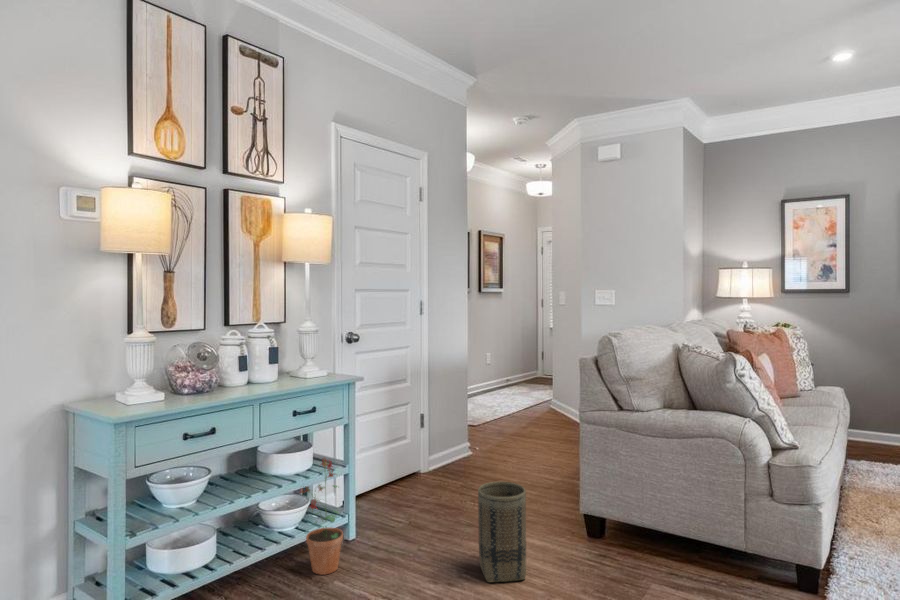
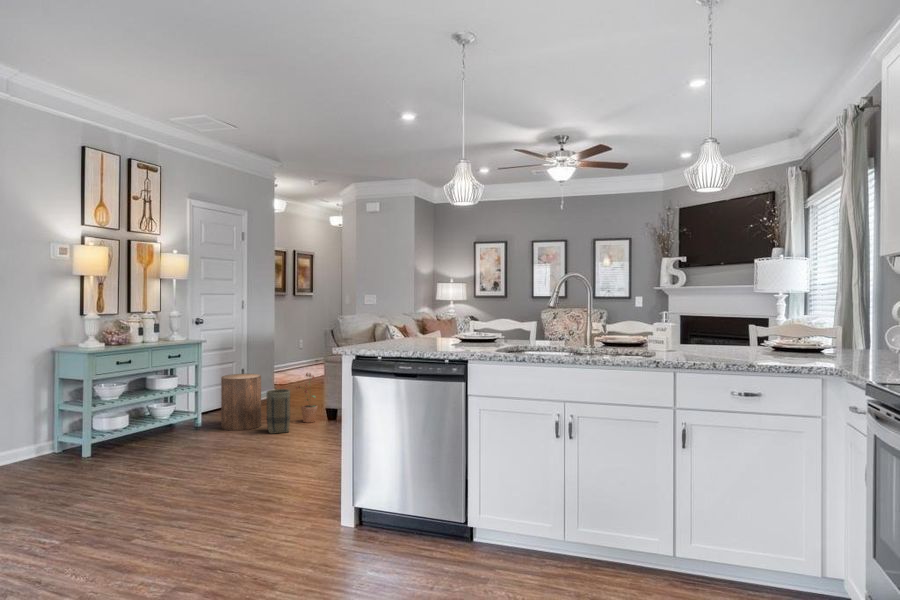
stool: none [390,439,463,561] -> present [221,374,261,431]
potted plant: present [300,458,343,575] -> present [296,373,317,423]

